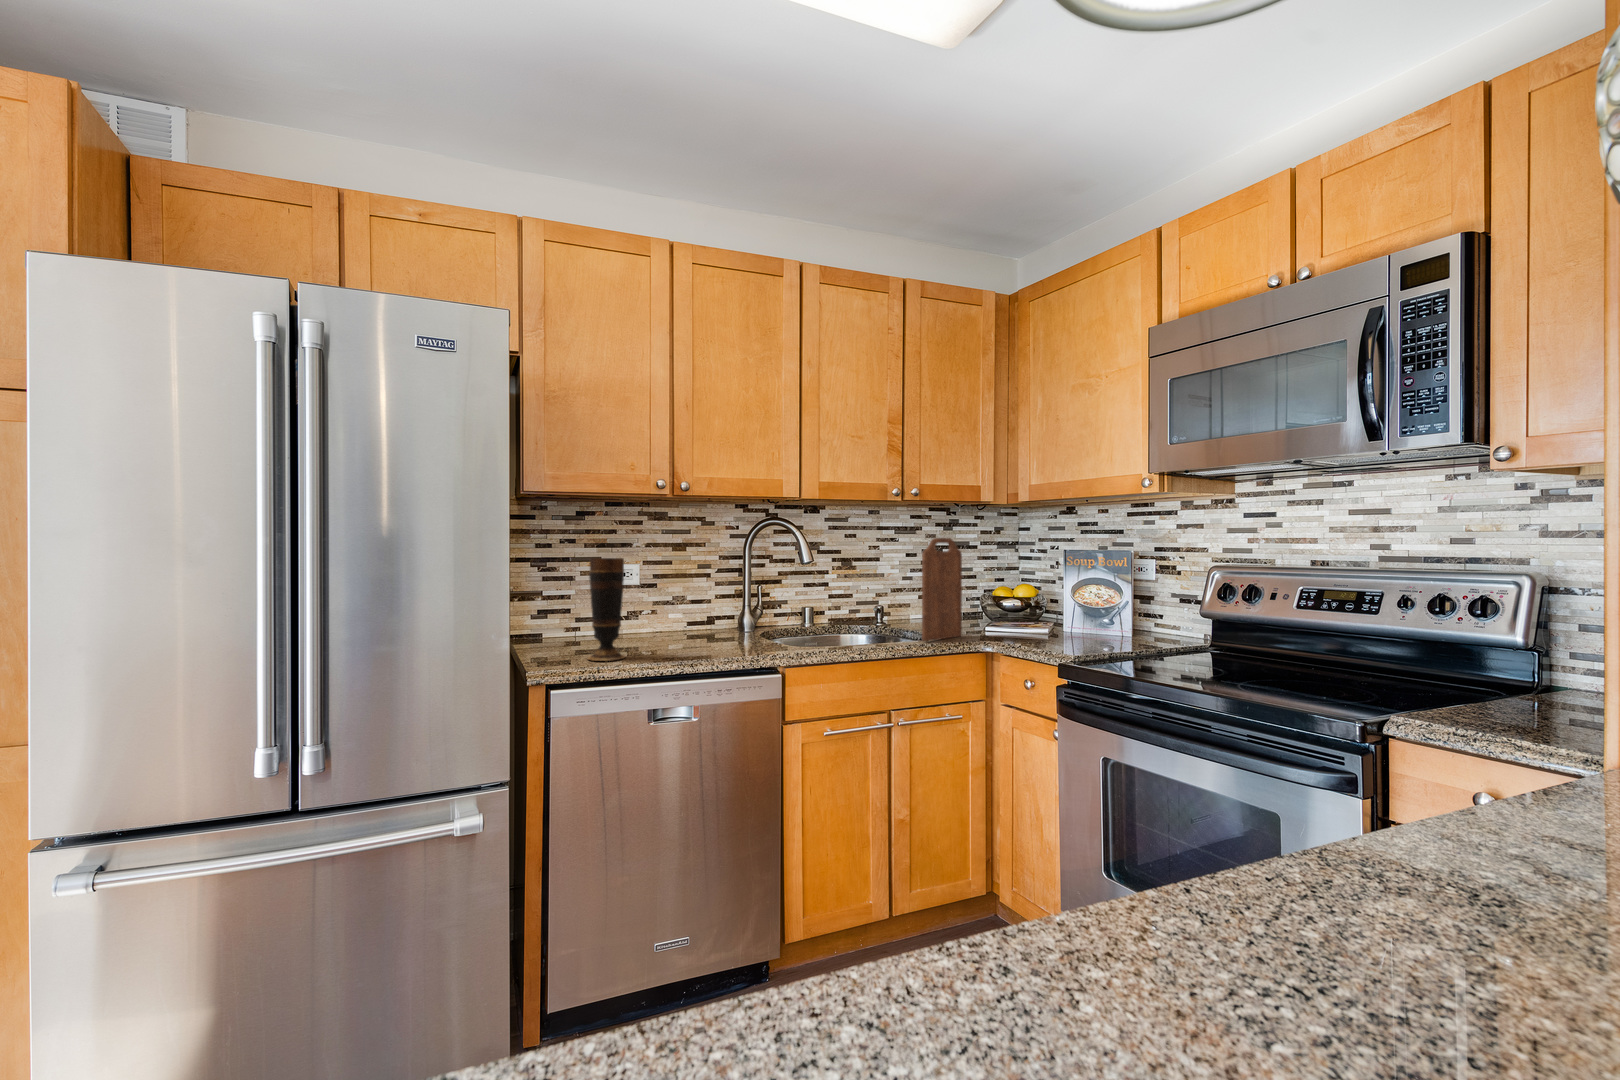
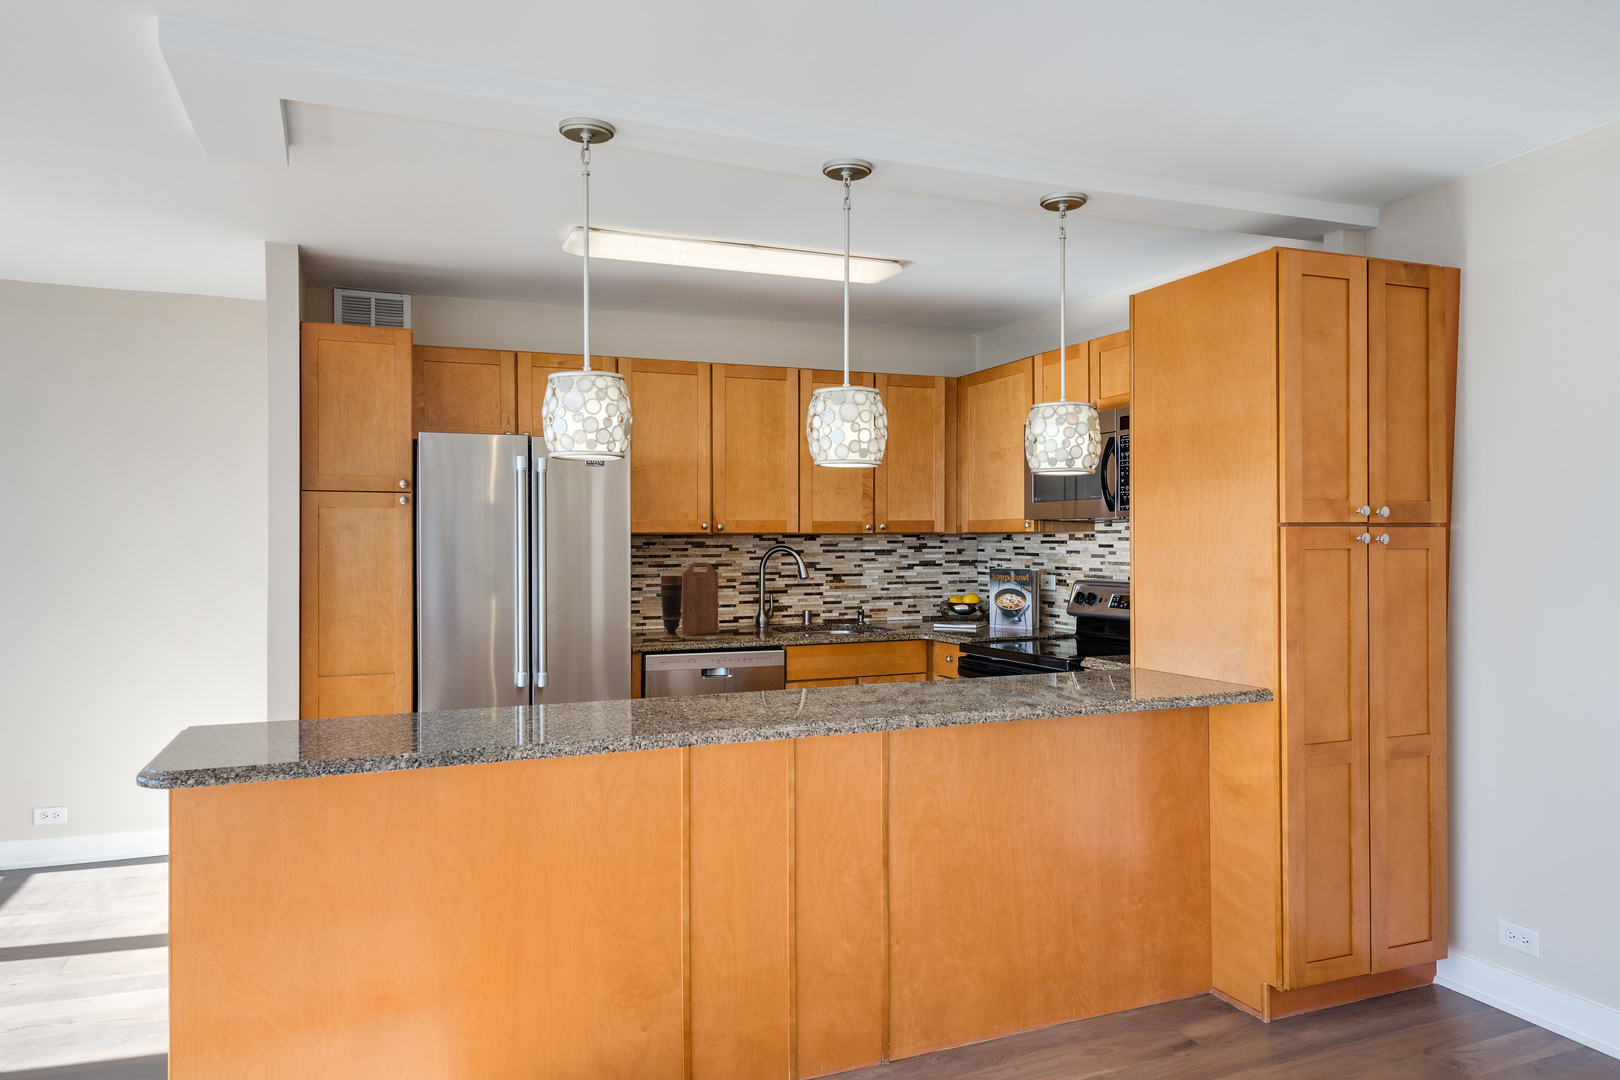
cutting board: present [922,538,962,641] -> present [682,562,718,635]

